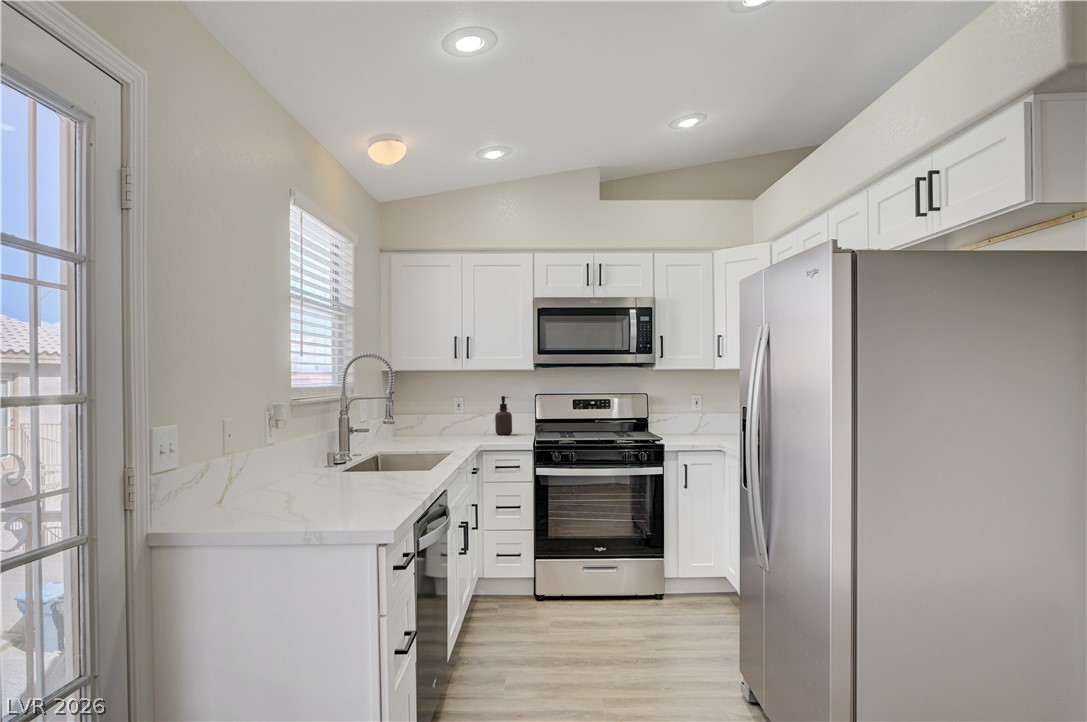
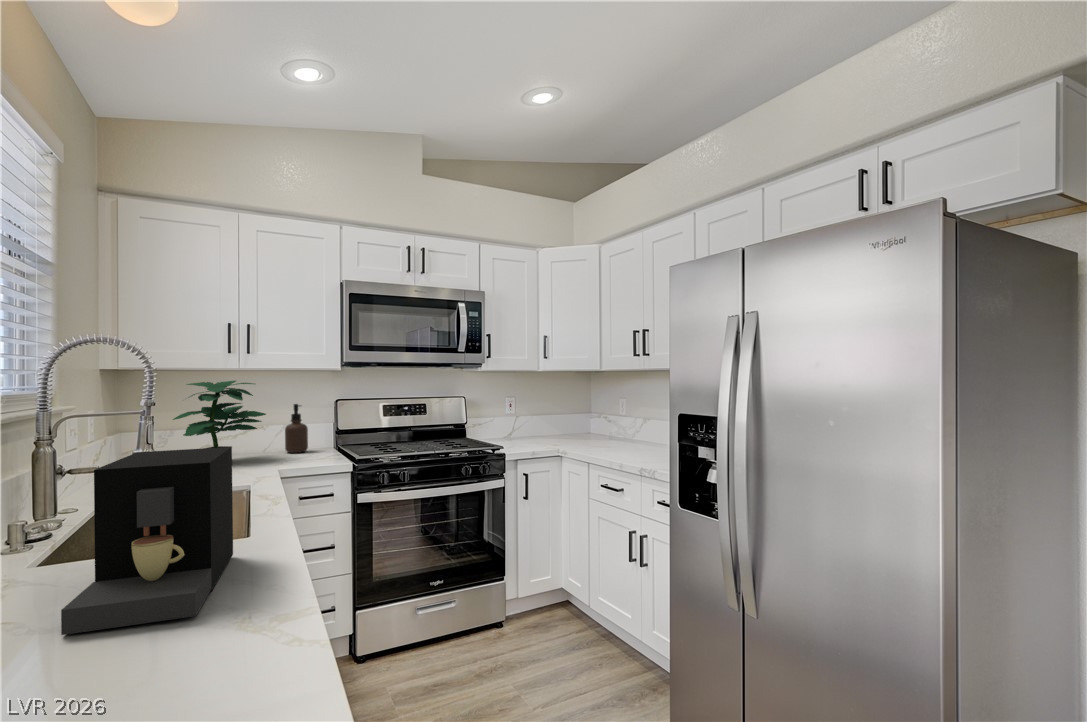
potted plant: none [417,377,479,438] -> present [173,381,266,448]
coffee maker: none [347,418,422,489] -> present [61,447,233,635]

